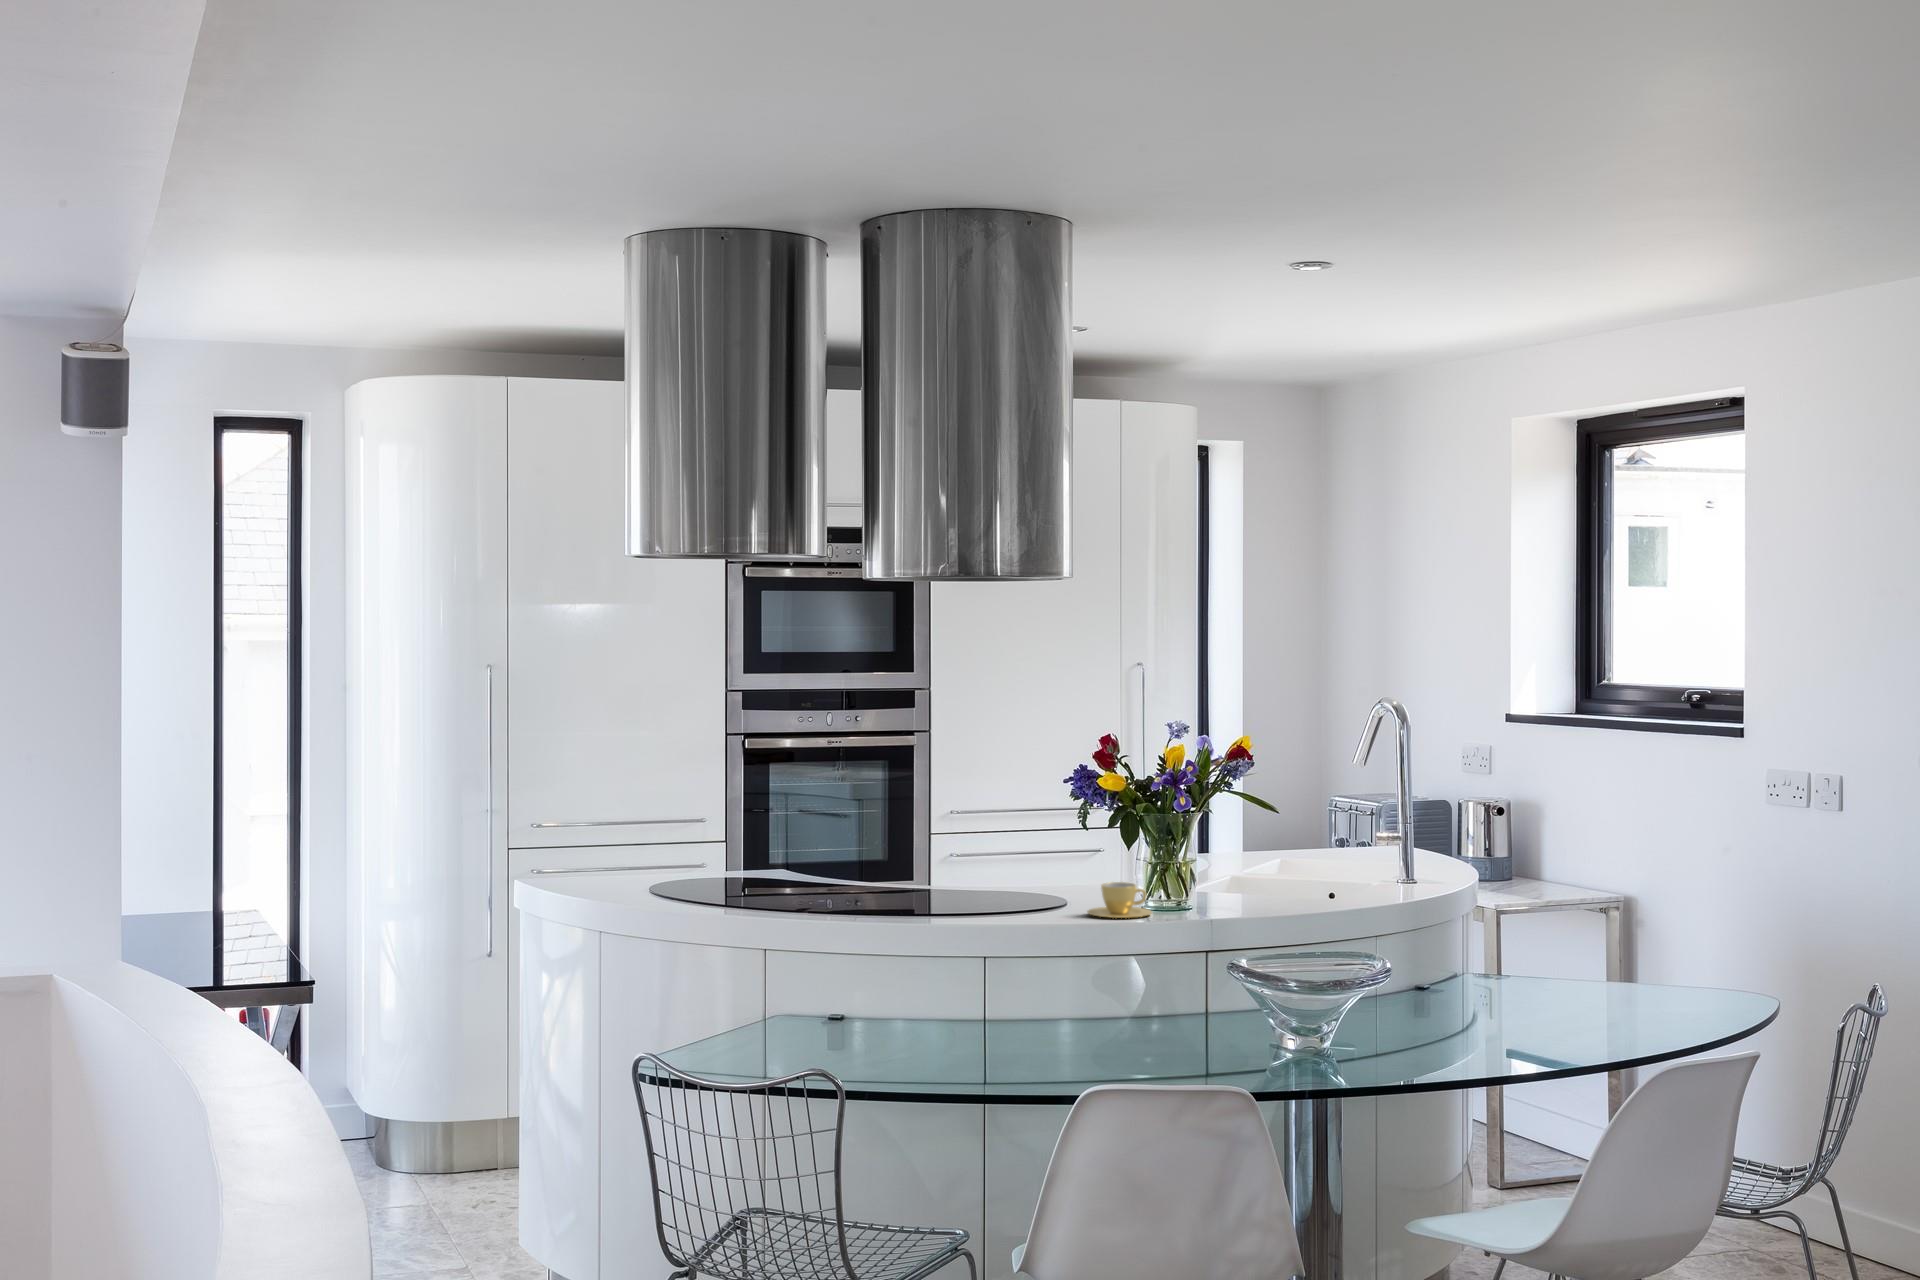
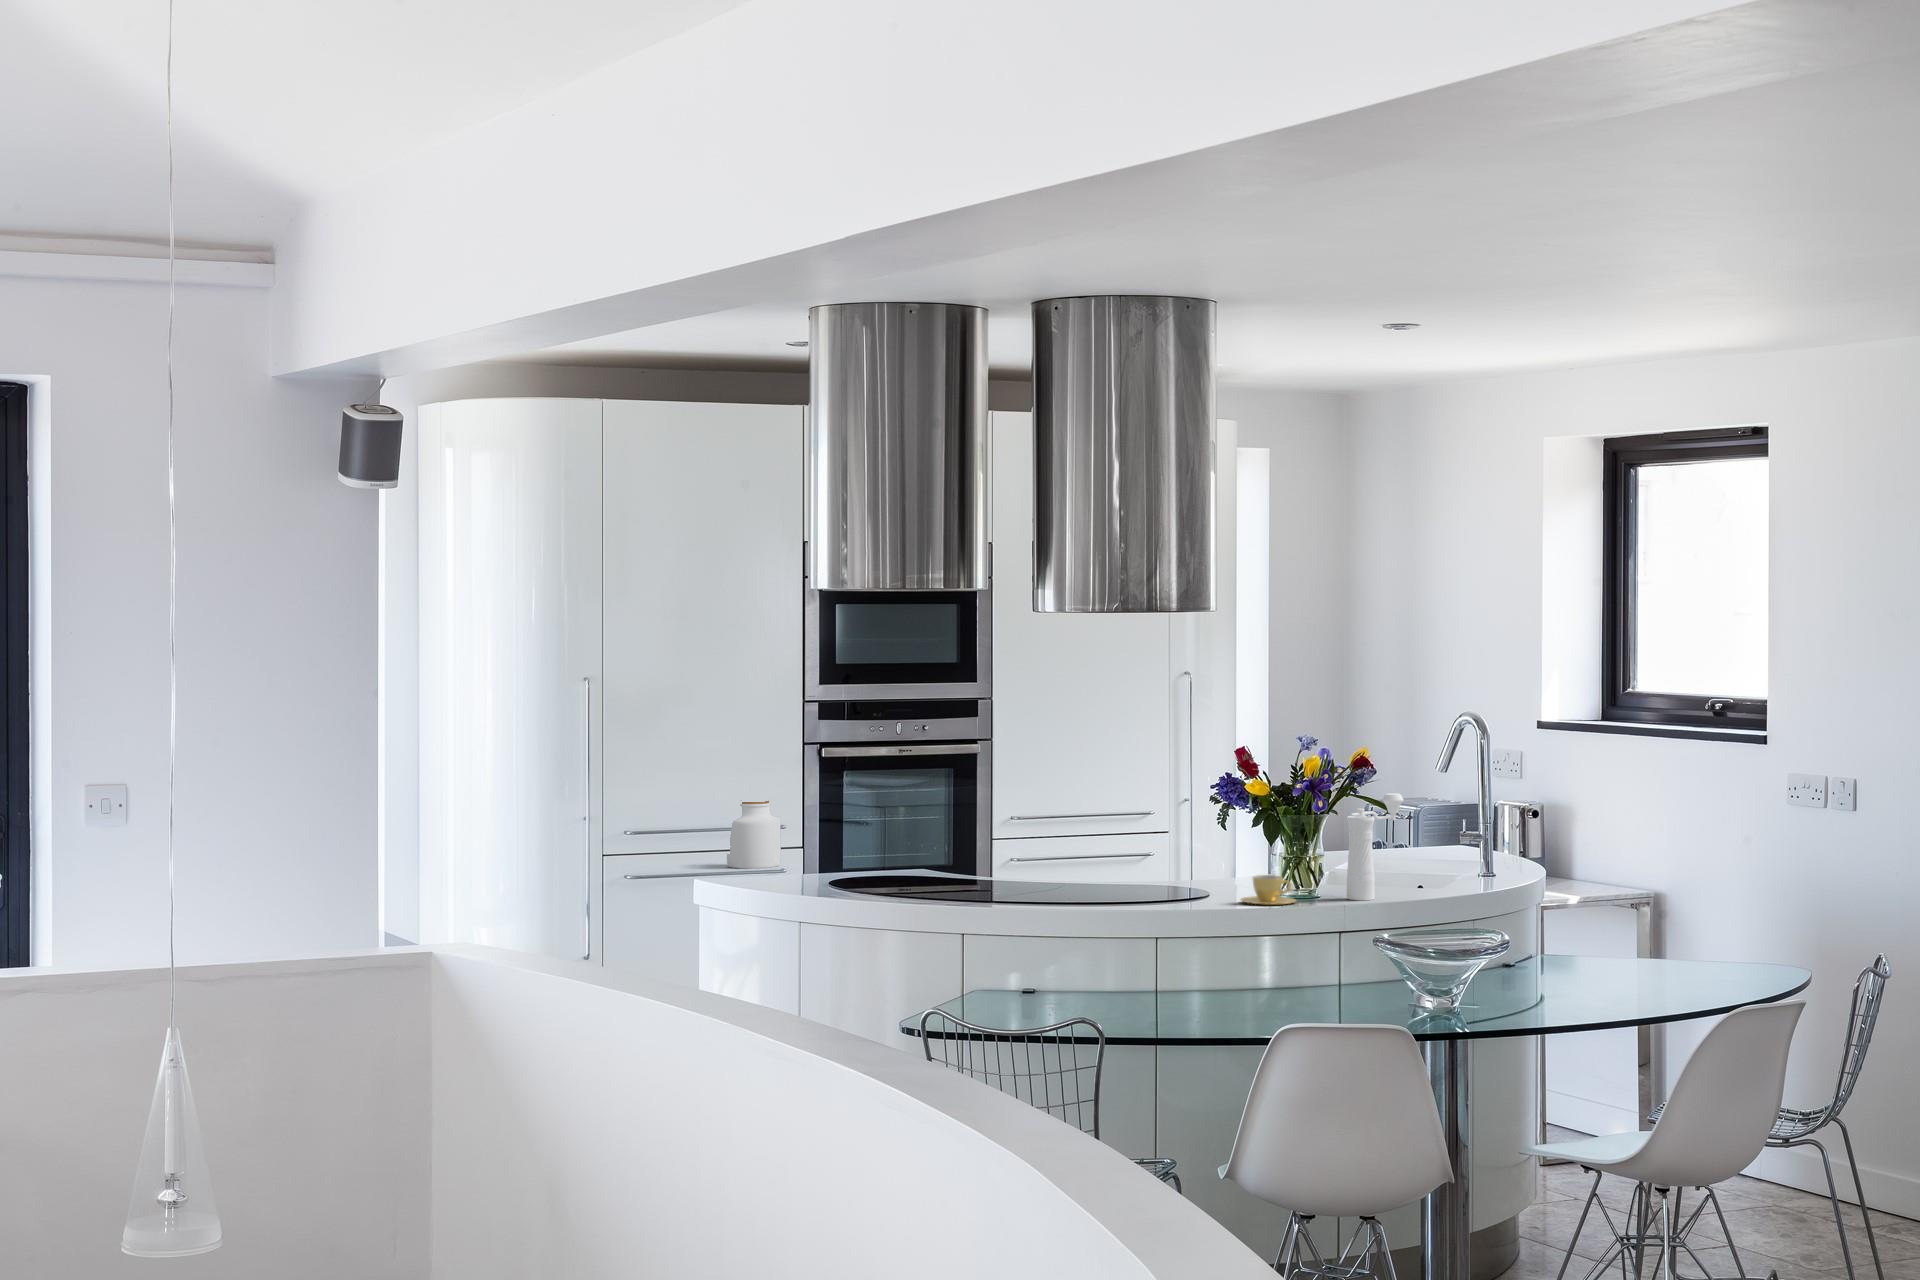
pepper mill: none [1215,787,1287,913] -> present [1346,793,1404,901]
jar: none [637,796,692,866] -> present [727,801,781,869]

